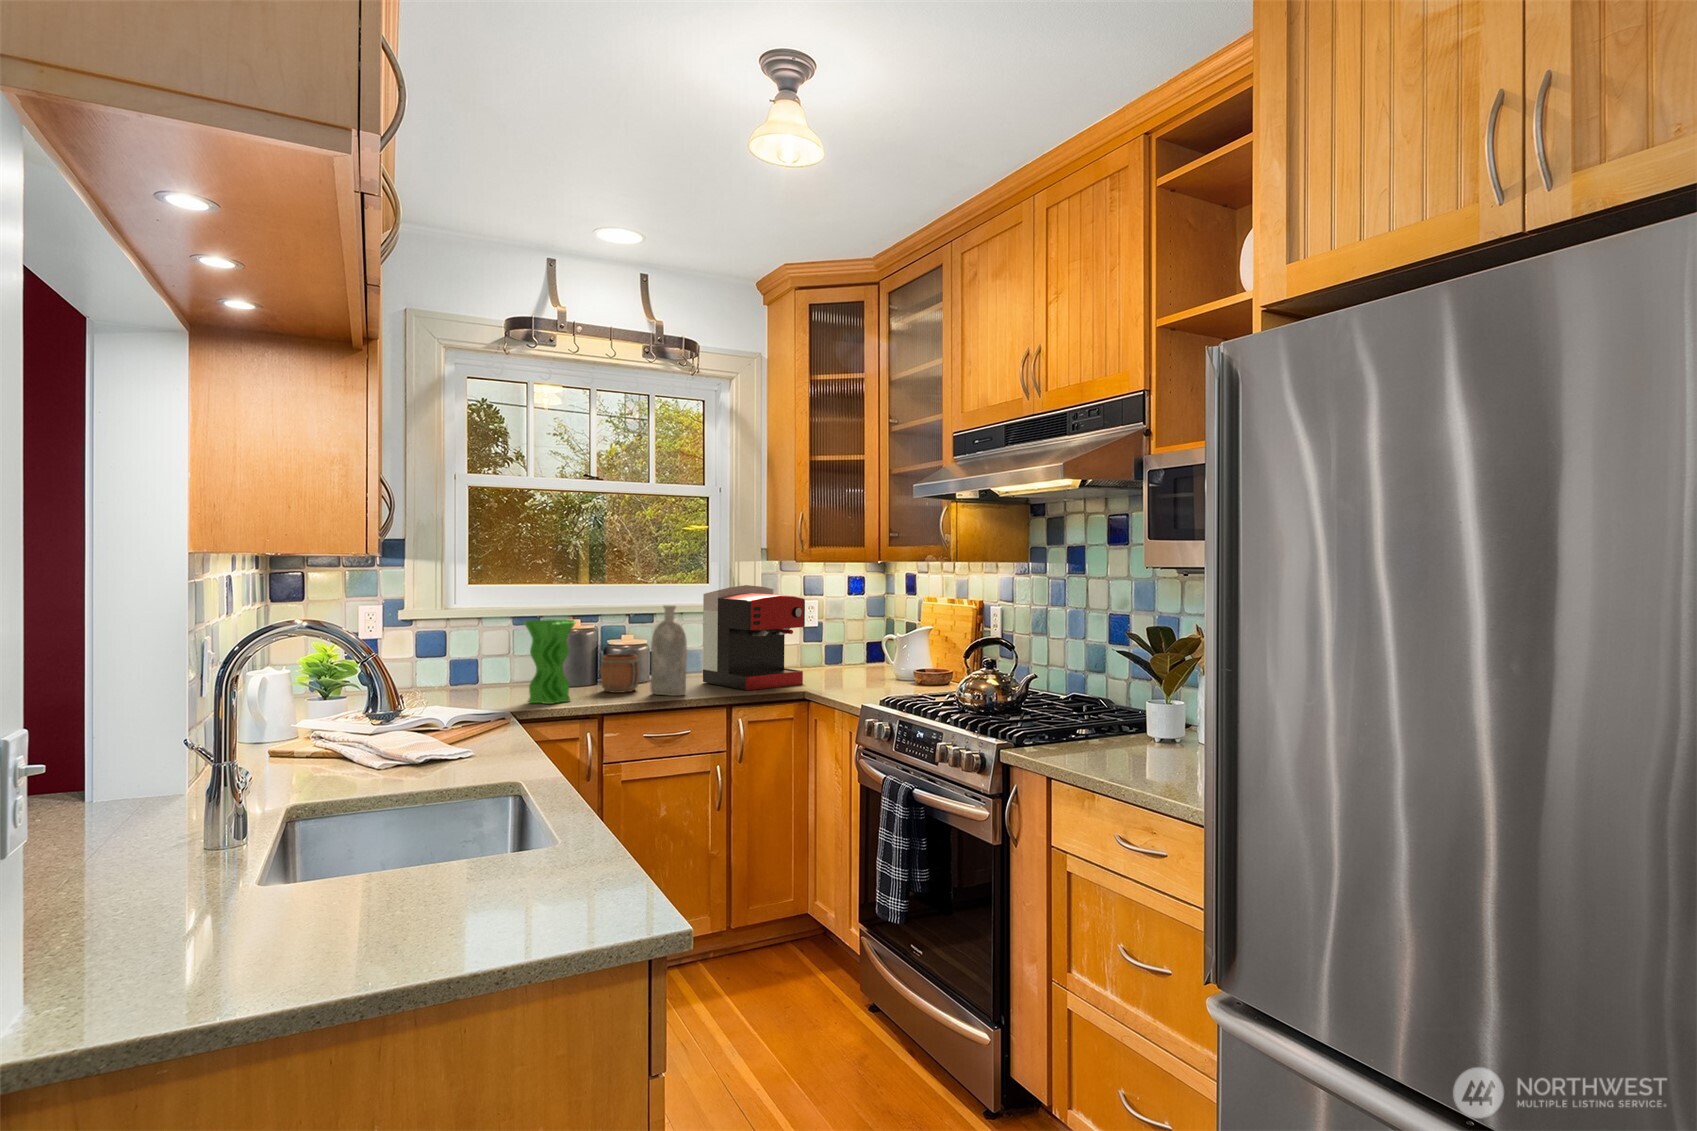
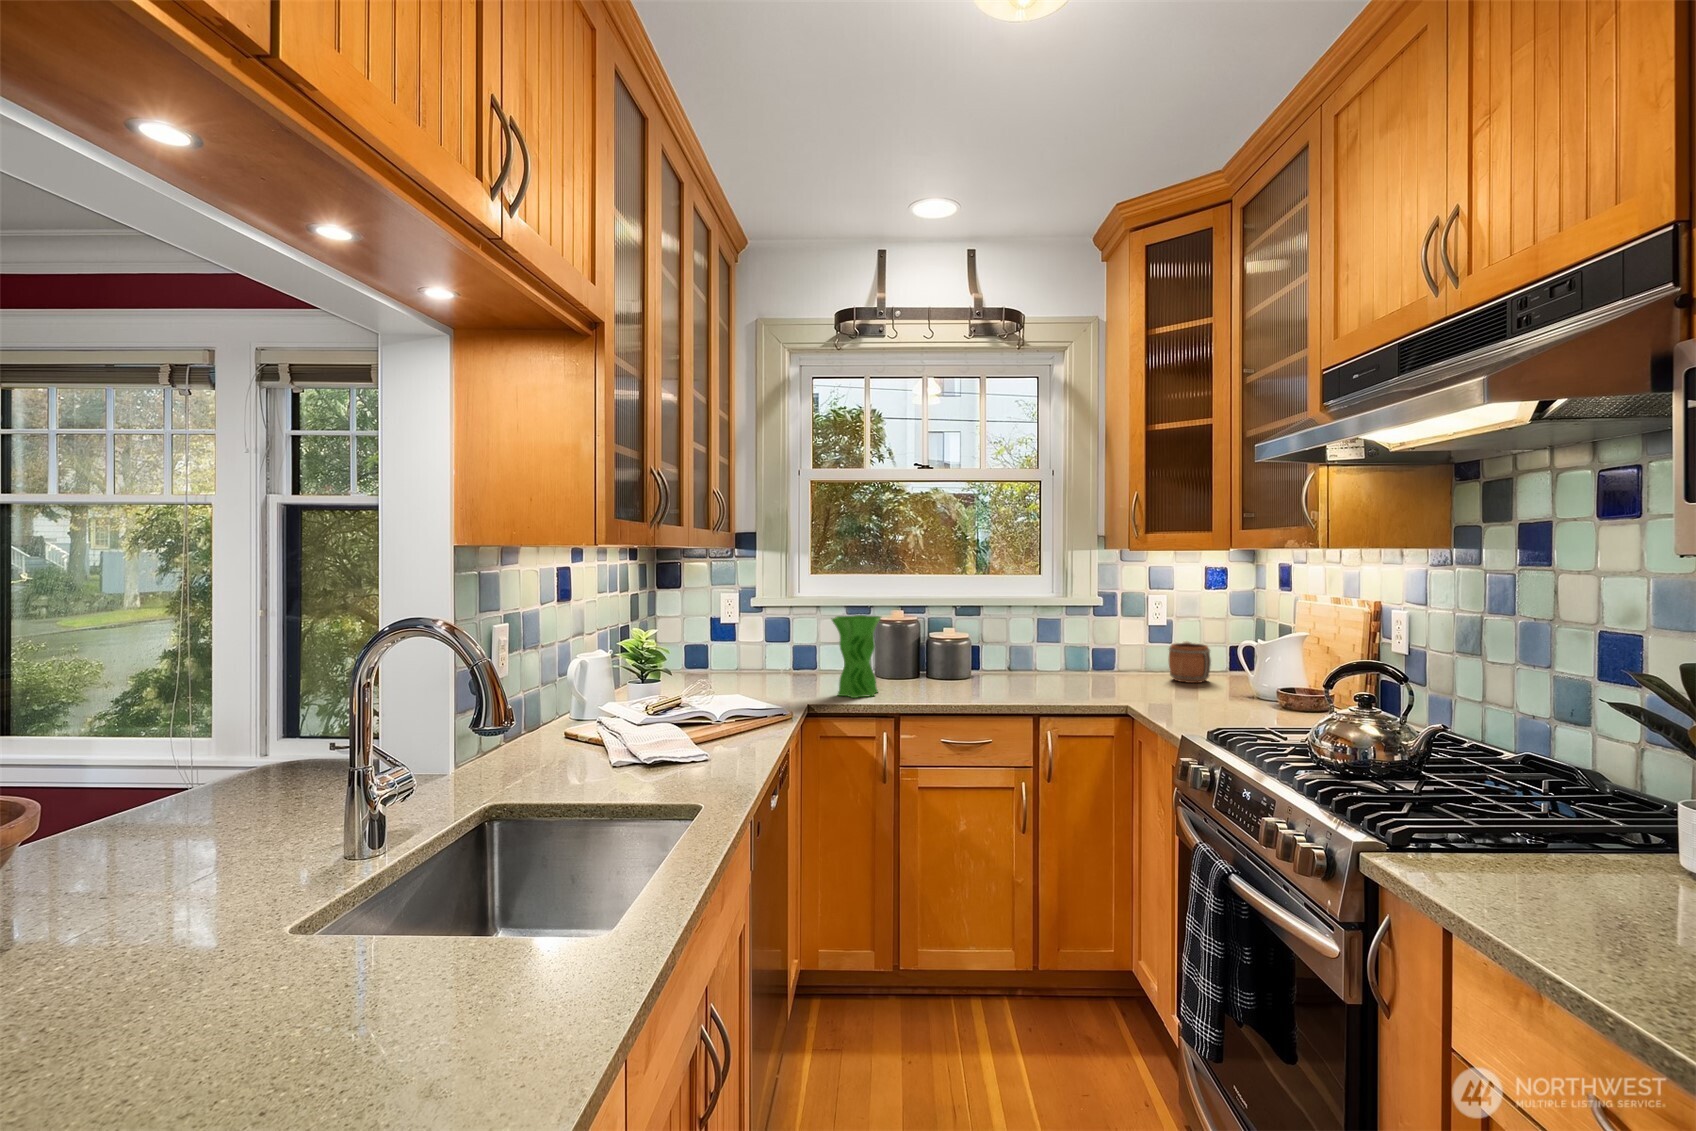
coffee maker: present [703,585,805,690] -> none [1021,580,1131,696]
bottle: present [651,605,687,696] -> none [956,602,990,697]
mug: present [600,654,640,693] -> present [1169,641,1211,683]

